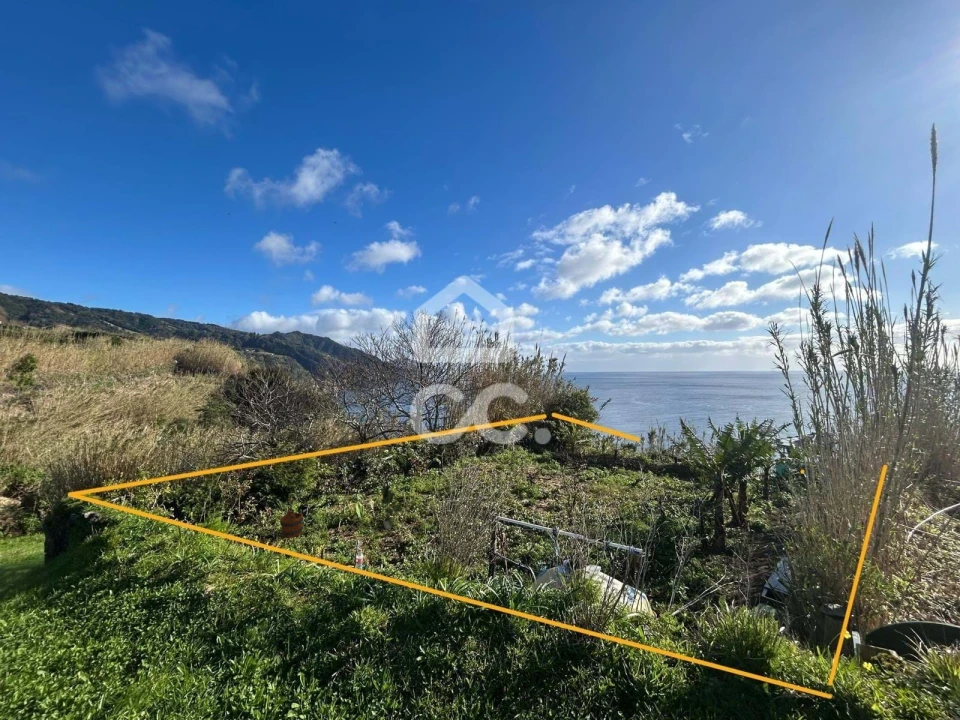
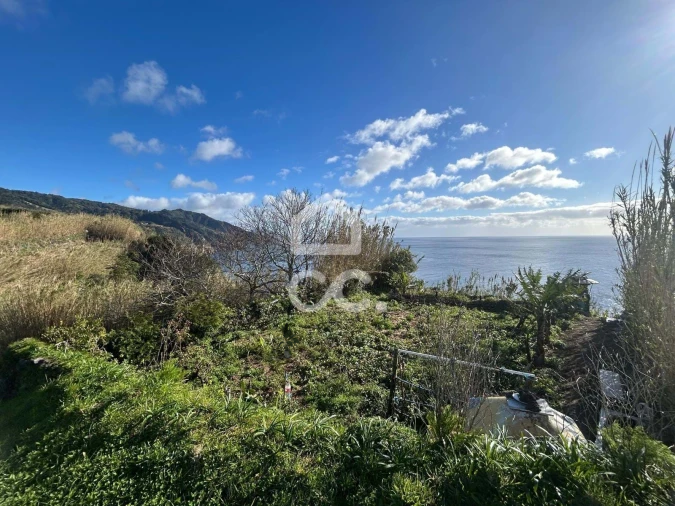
wooden bucket: present [280,499,303,538] -> none [198,337,218,369]

